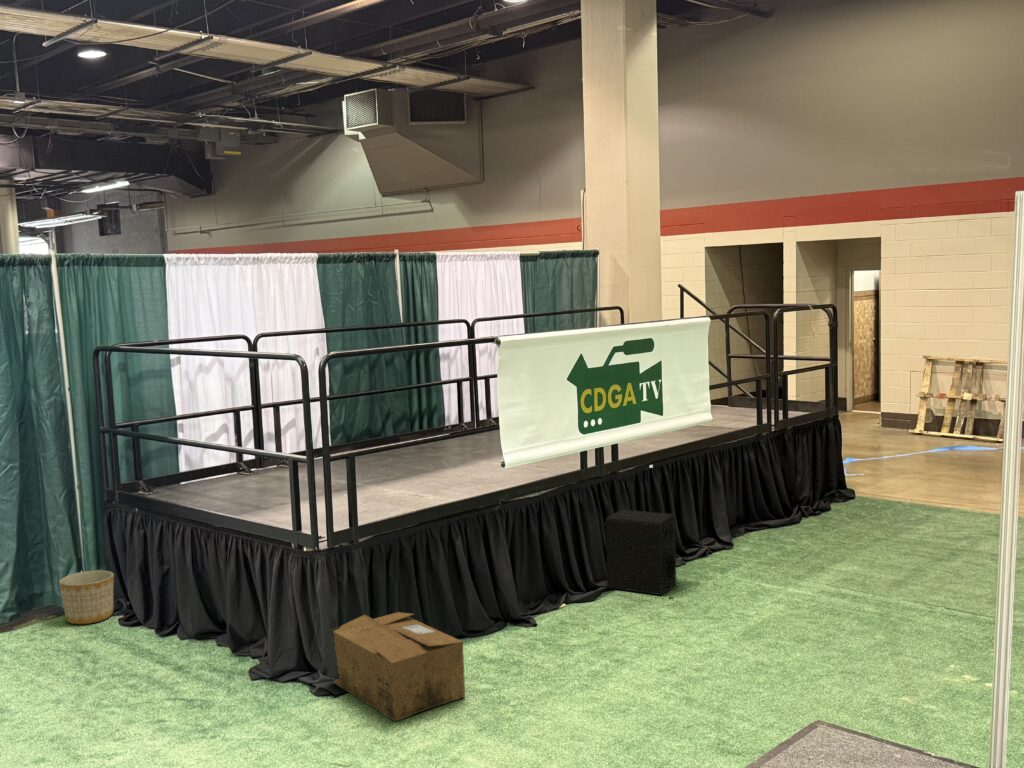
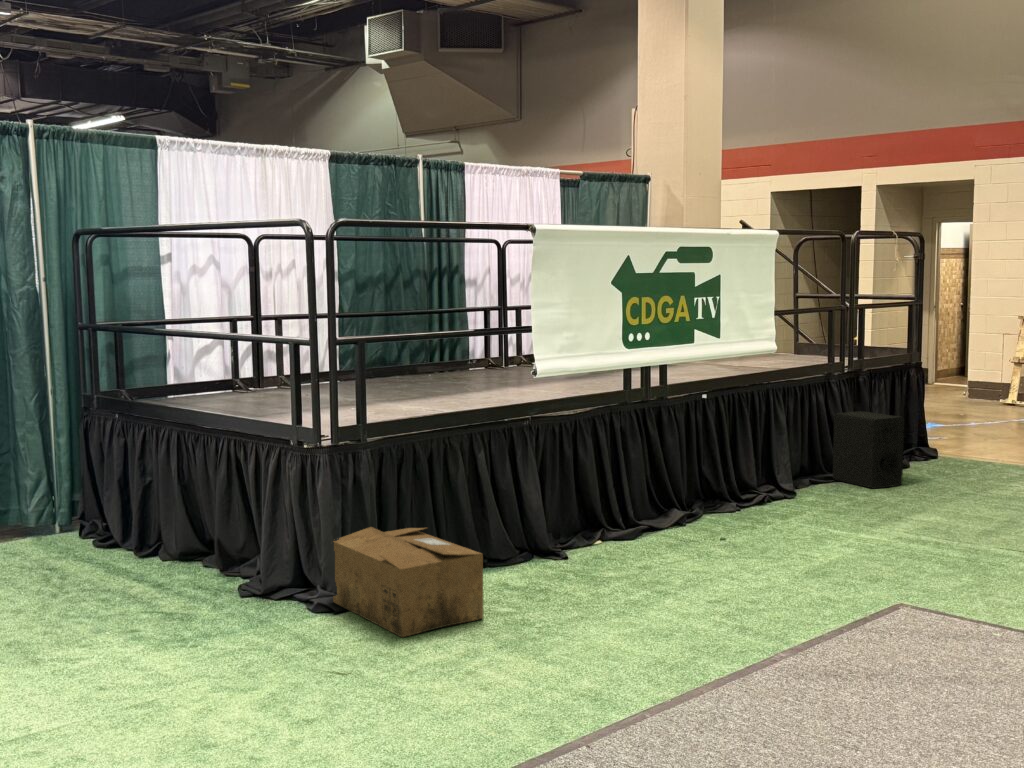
speaker: present [604,510,677,595] -> present [833,411,904,489]
planter: present [59,570,114,624] -> none [27,487,89,543]

